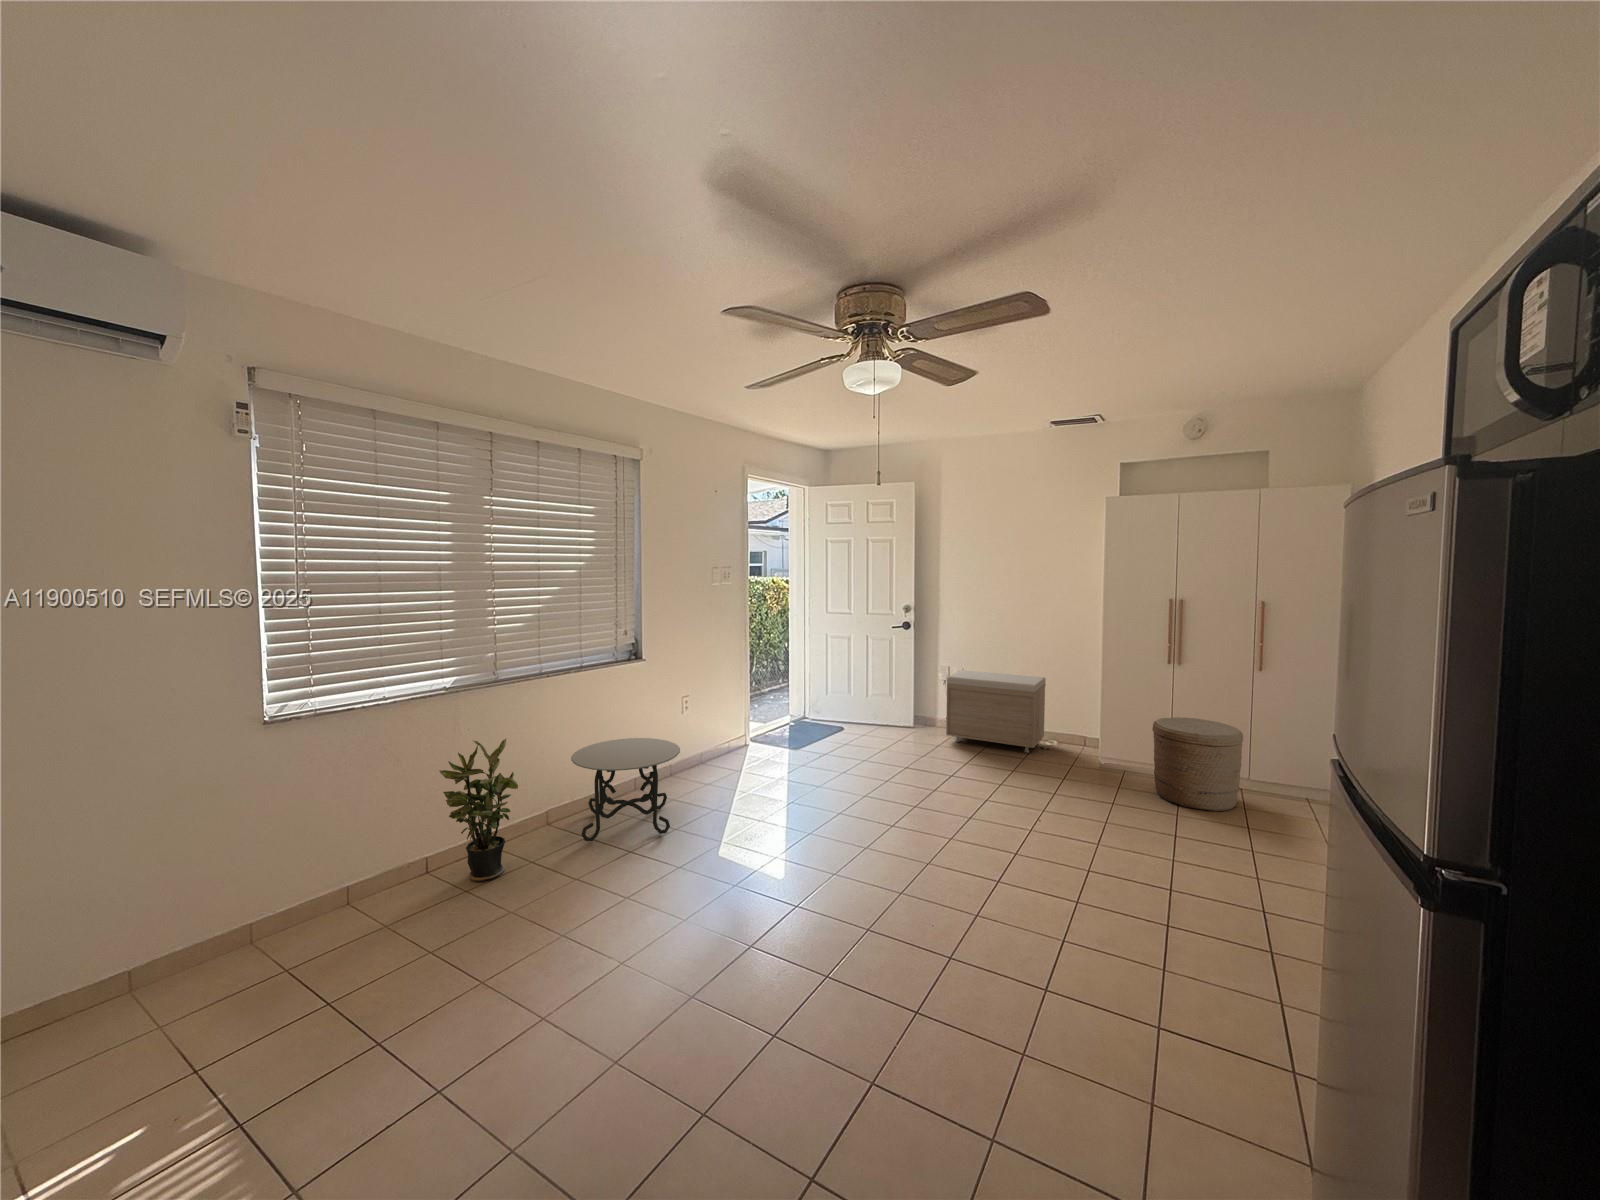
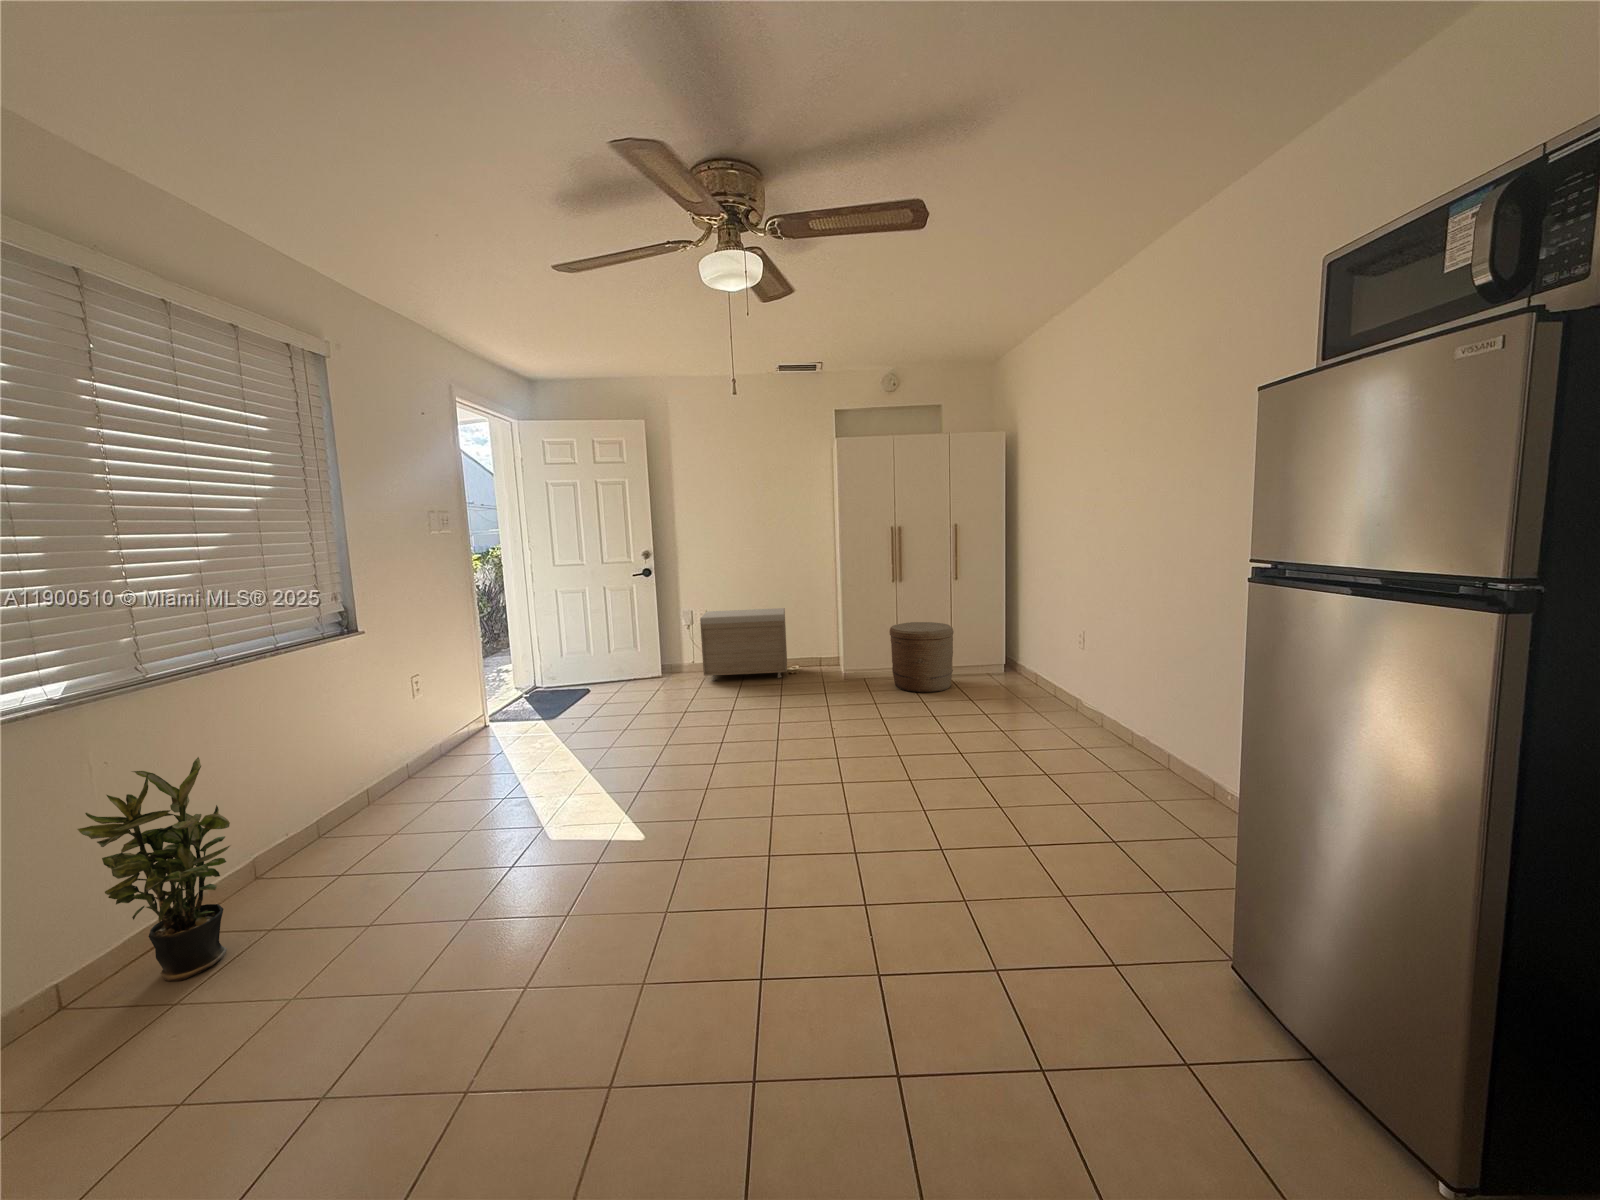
side table: present [571,738,680,841] -> none [291,726,464,875]

